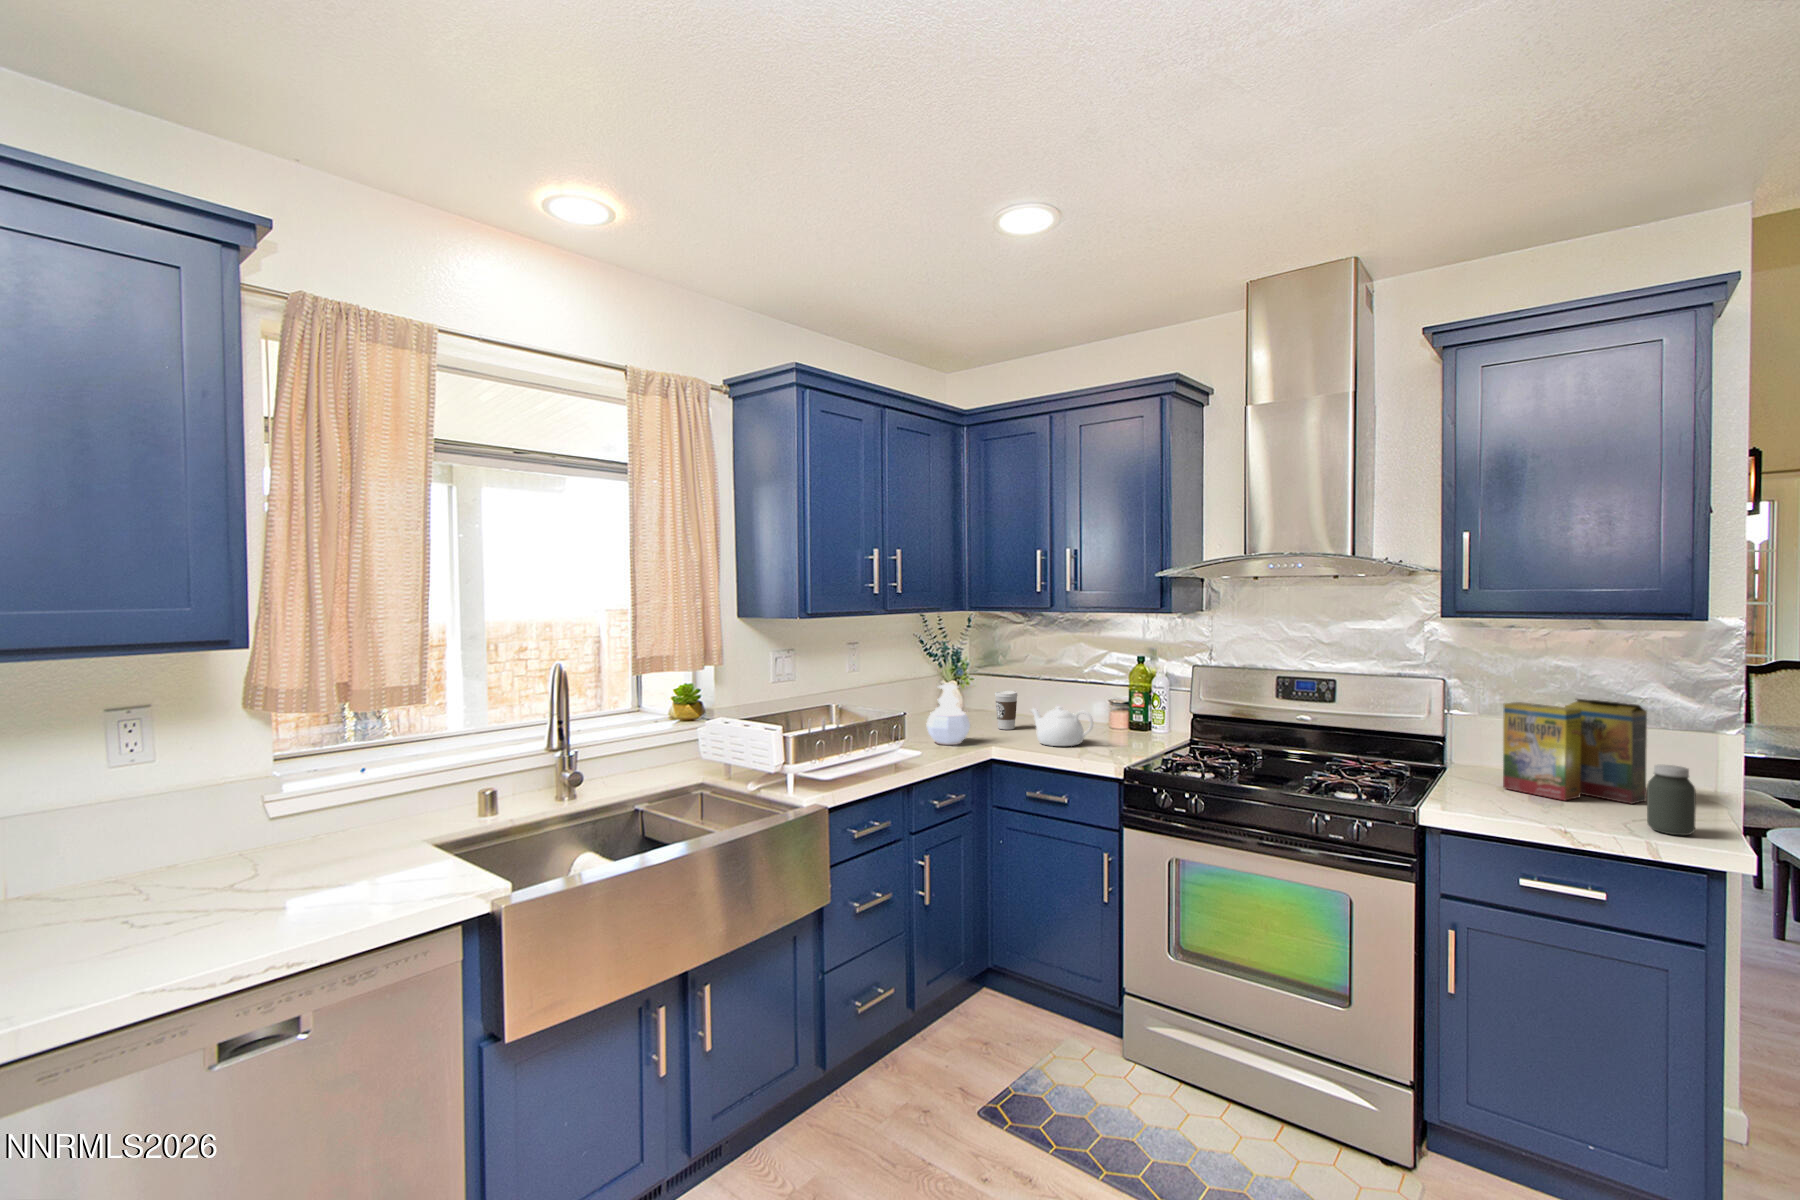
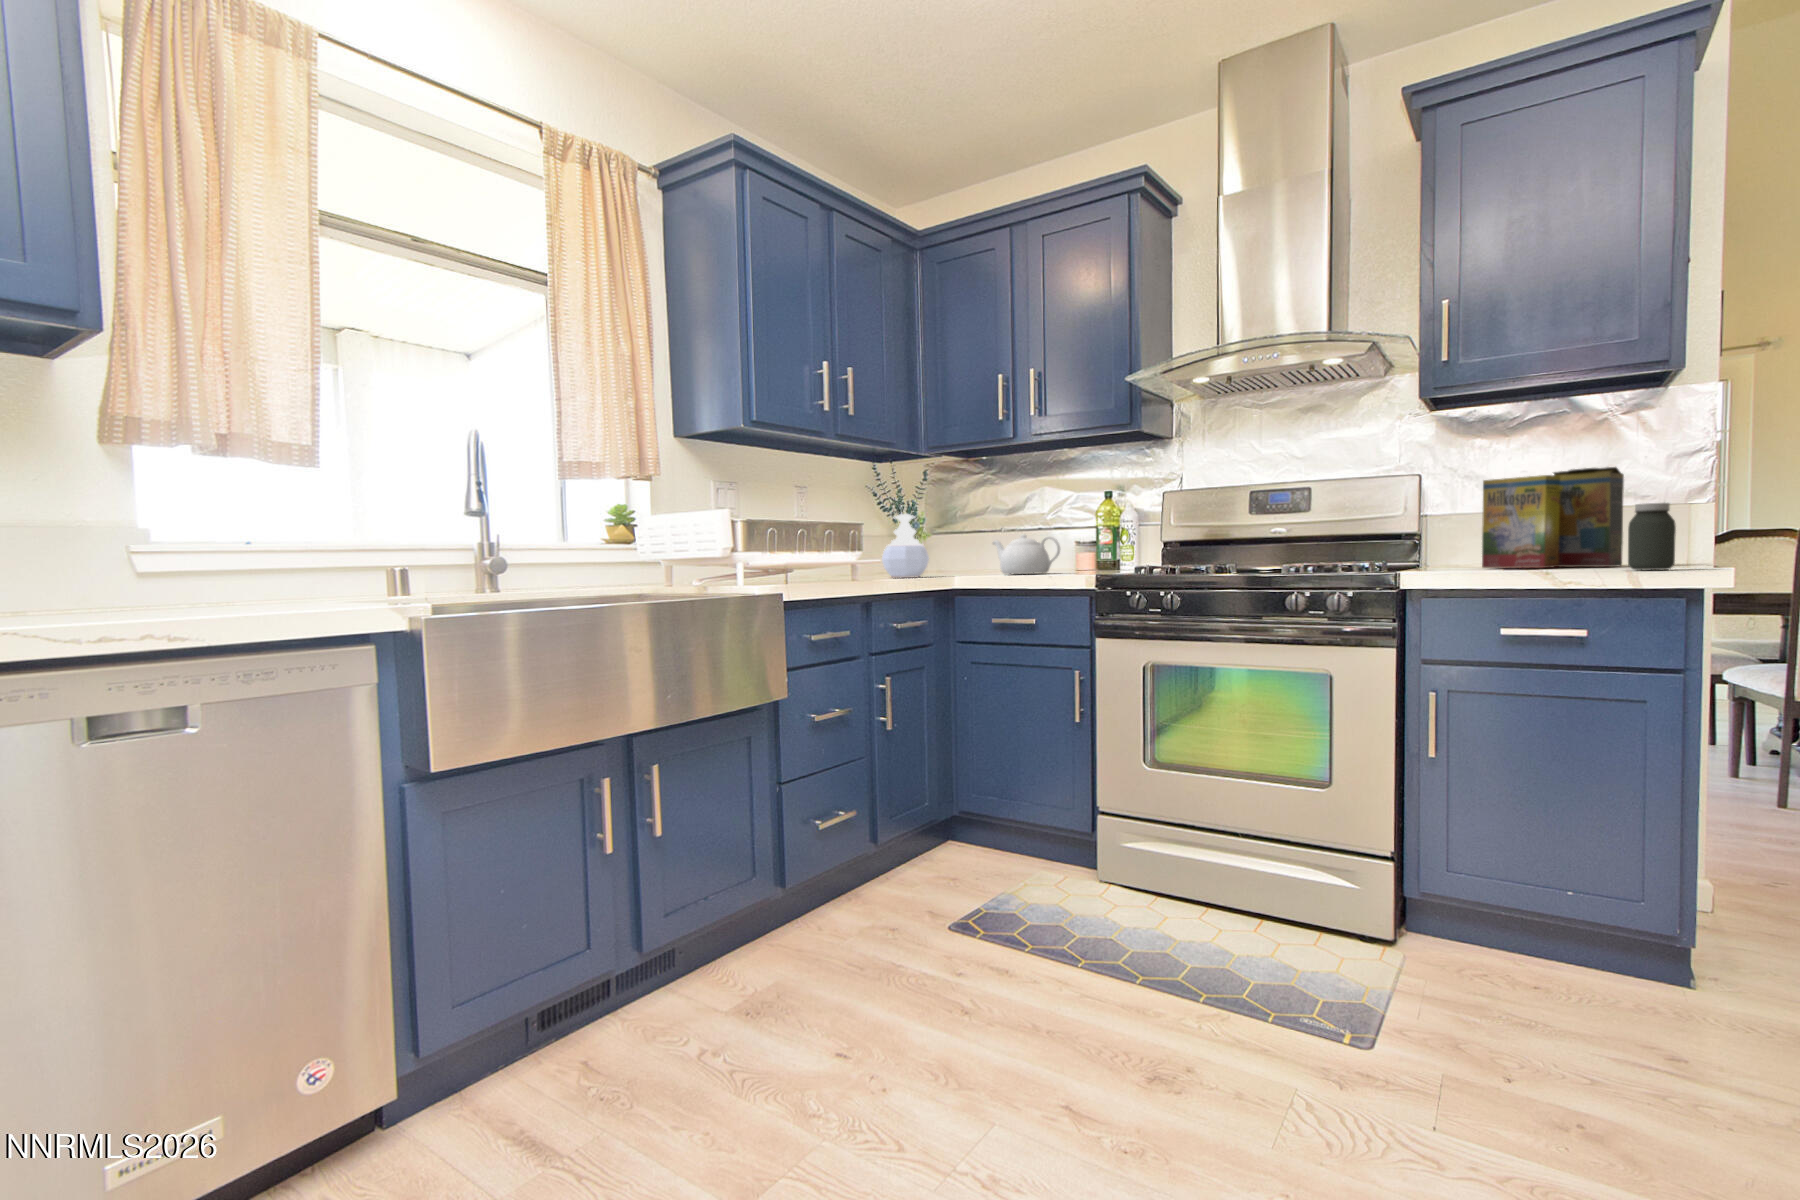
coffee cup: present [995,691,1017,730] -> none [953,534,978,574]

